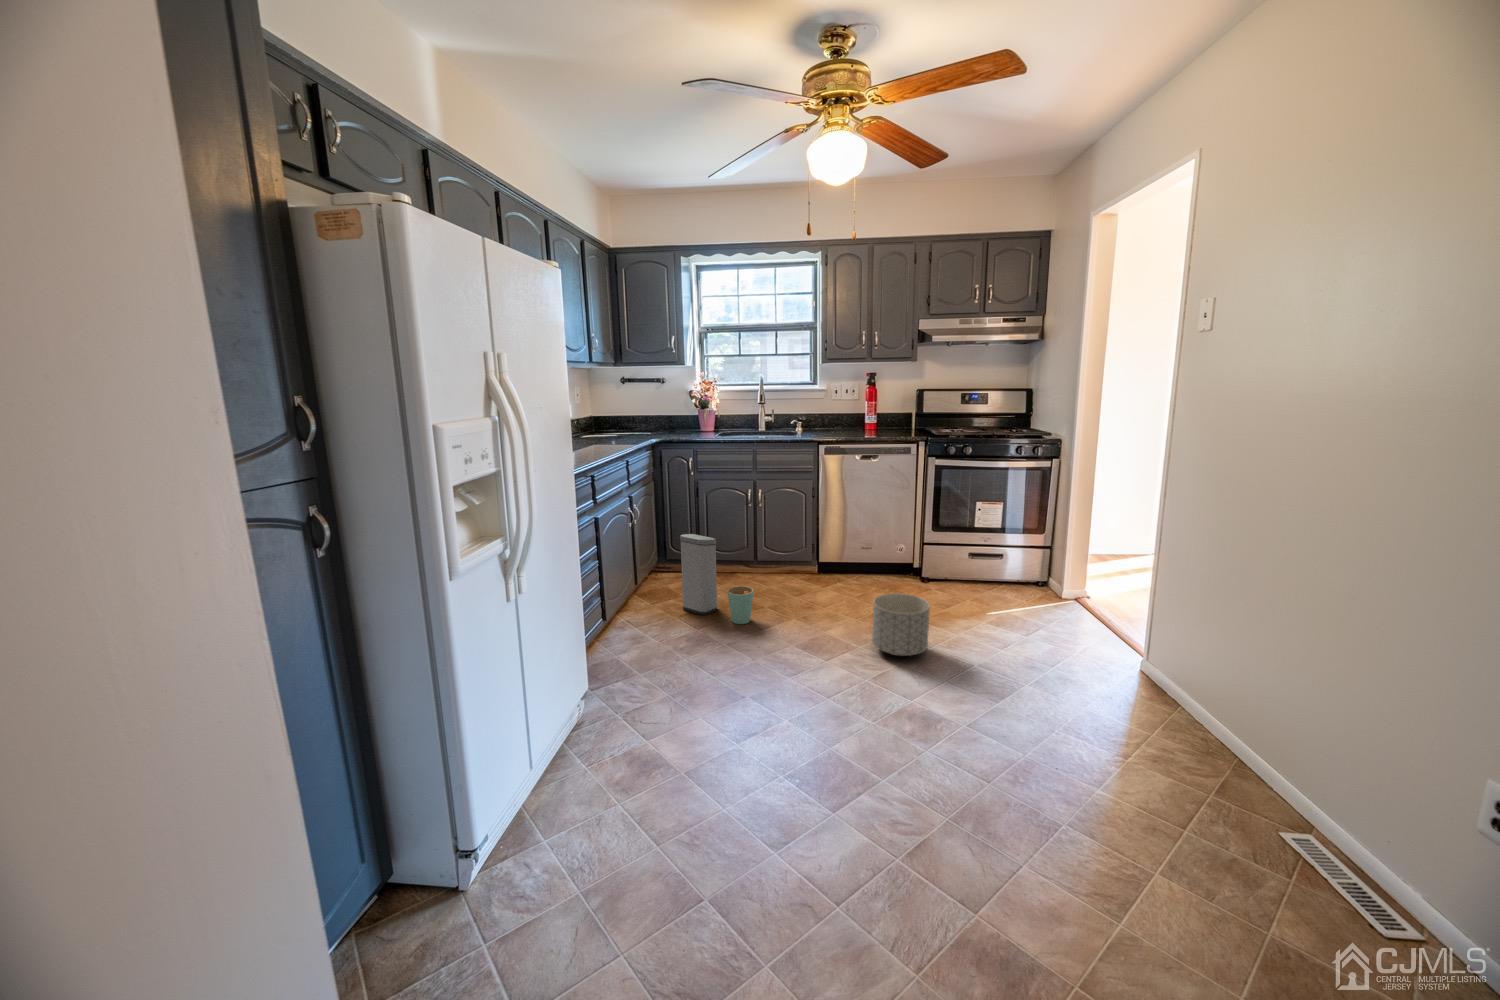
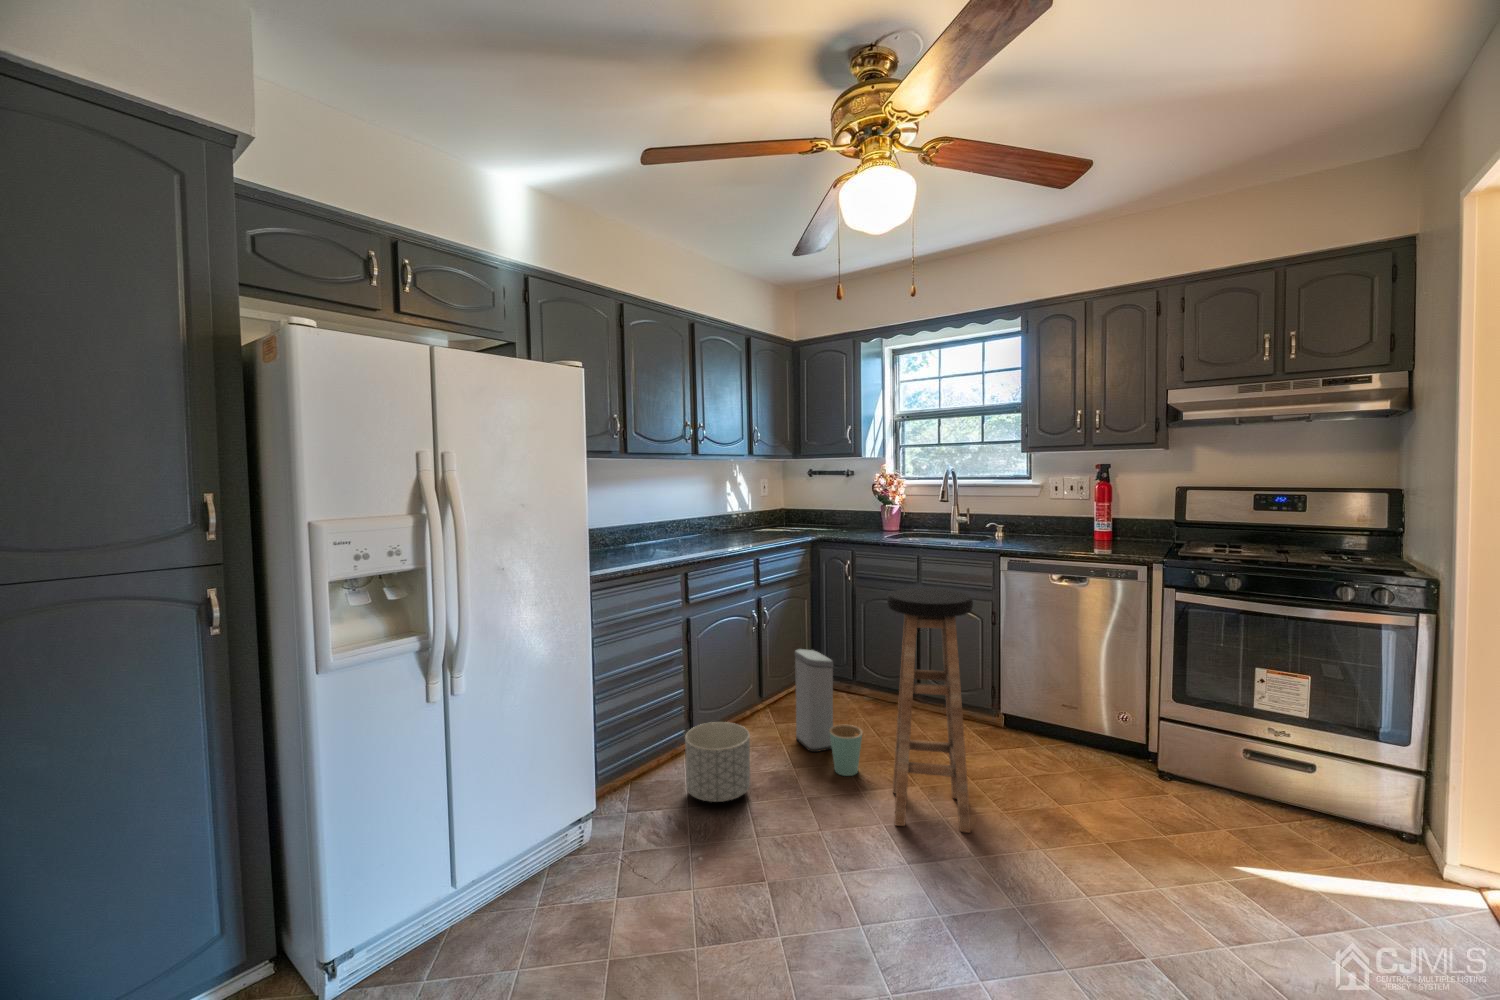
bar stool: none [783,469,850,643] -> present [887,588,973,833]
planter: present [872,593,930,656] -> present [685,722,750,802]

